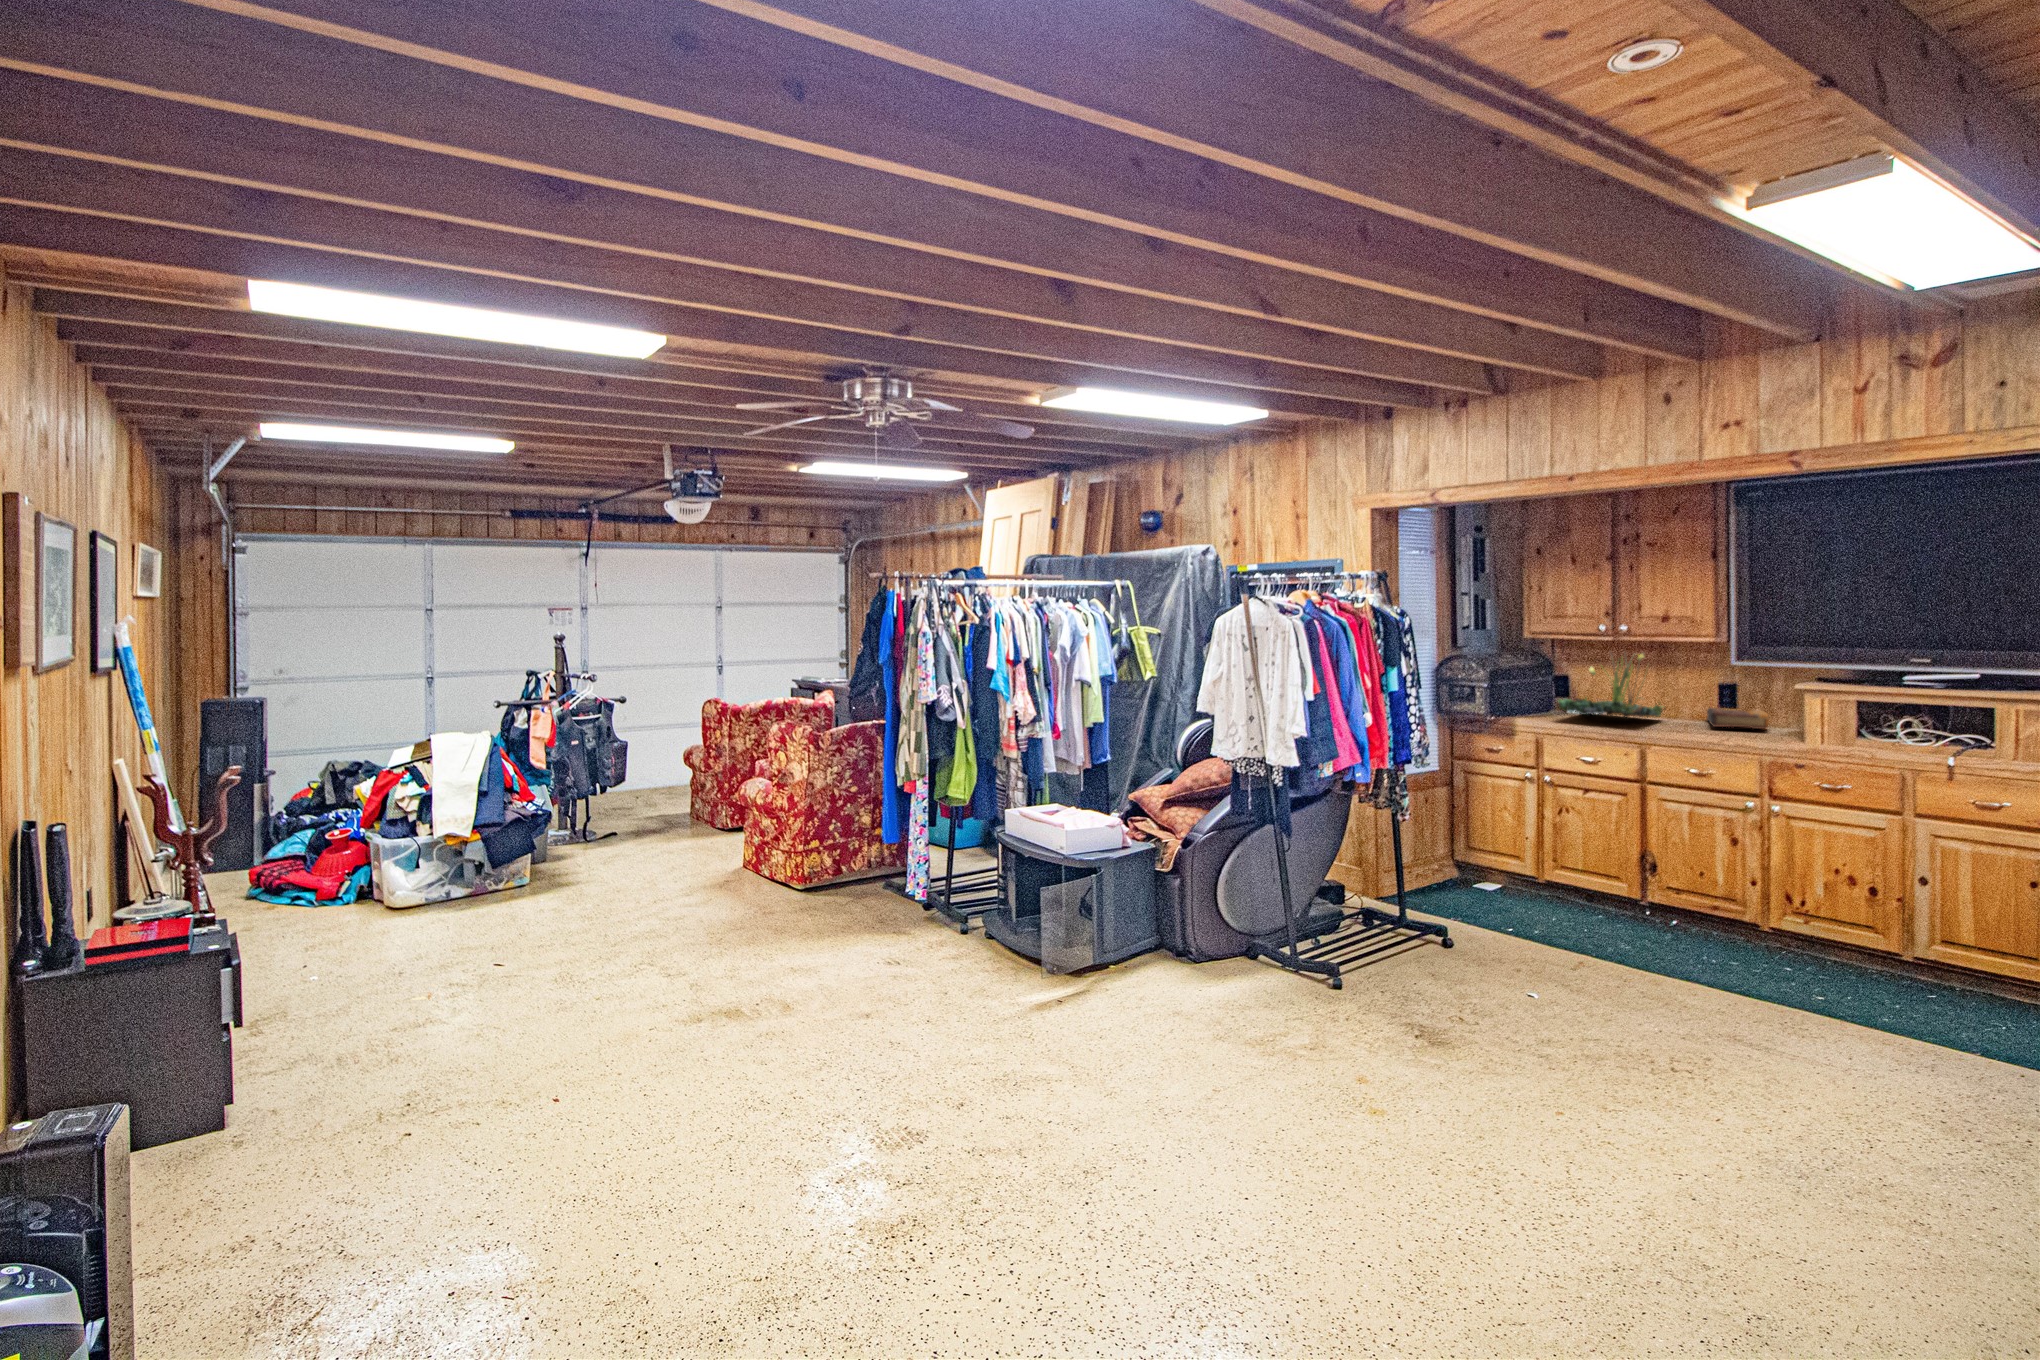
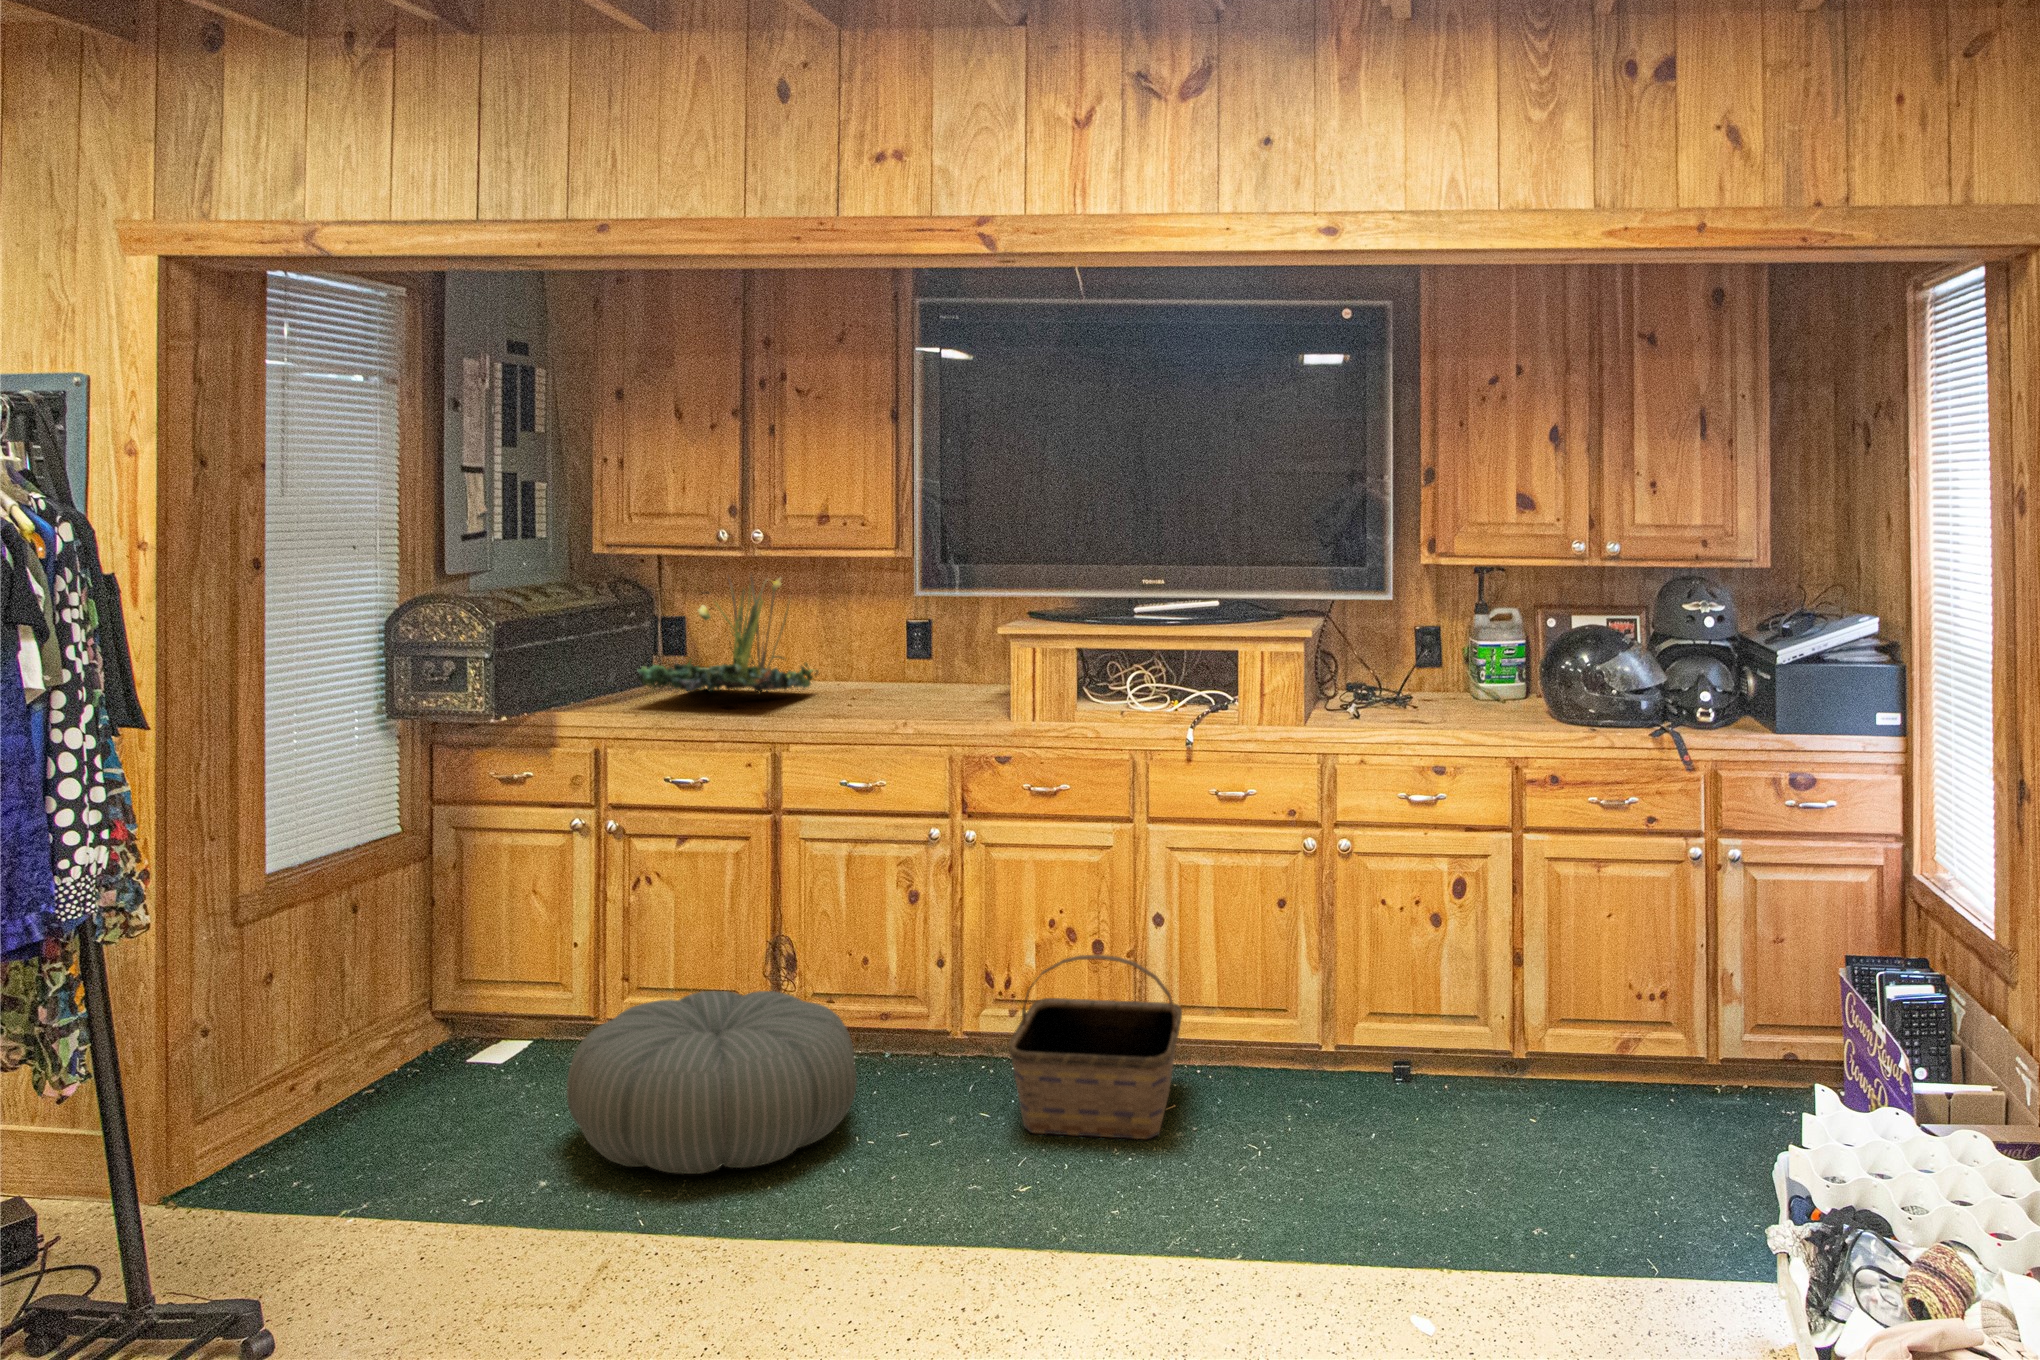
book: present [1706,708,1768,729] -> none [878,667,960,700]
pouf: none [1534,874,1706,963] -> present [567,991,857,1174]
basket: none [1810,886,1940,998] -> present [1009,955,1182,1139]

